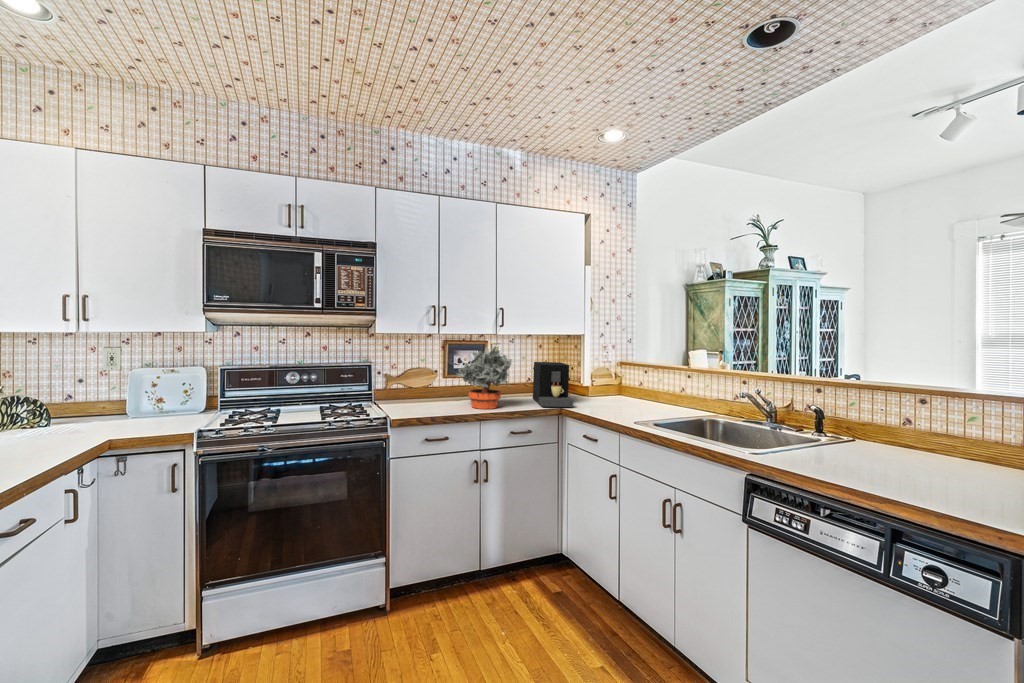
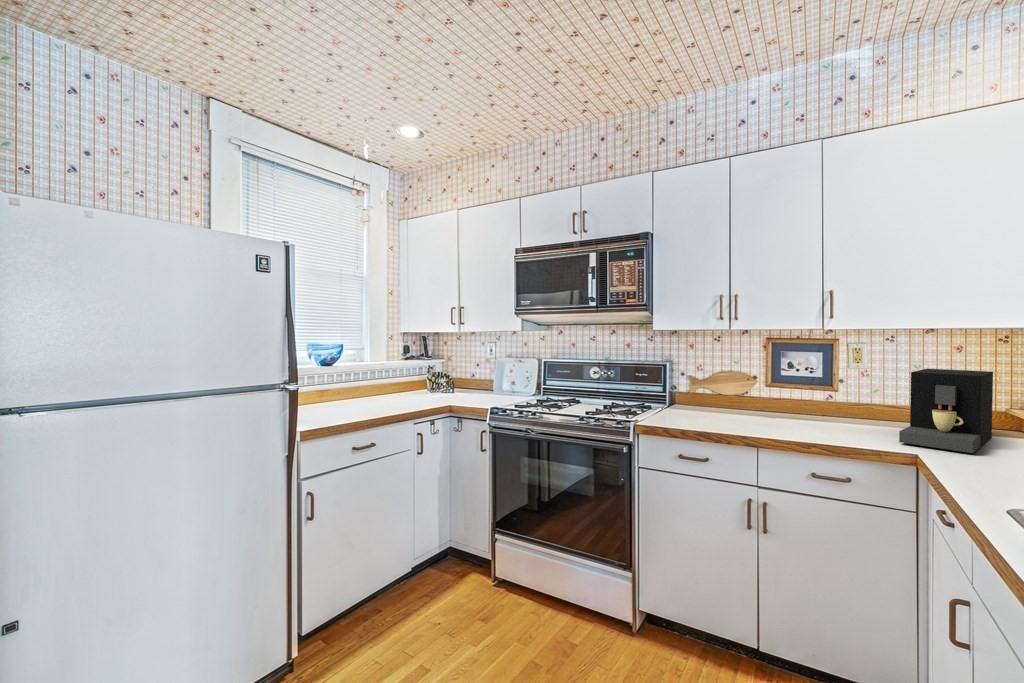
potted plant: present [456,347,512,409] -> none [753,340,836,432]

